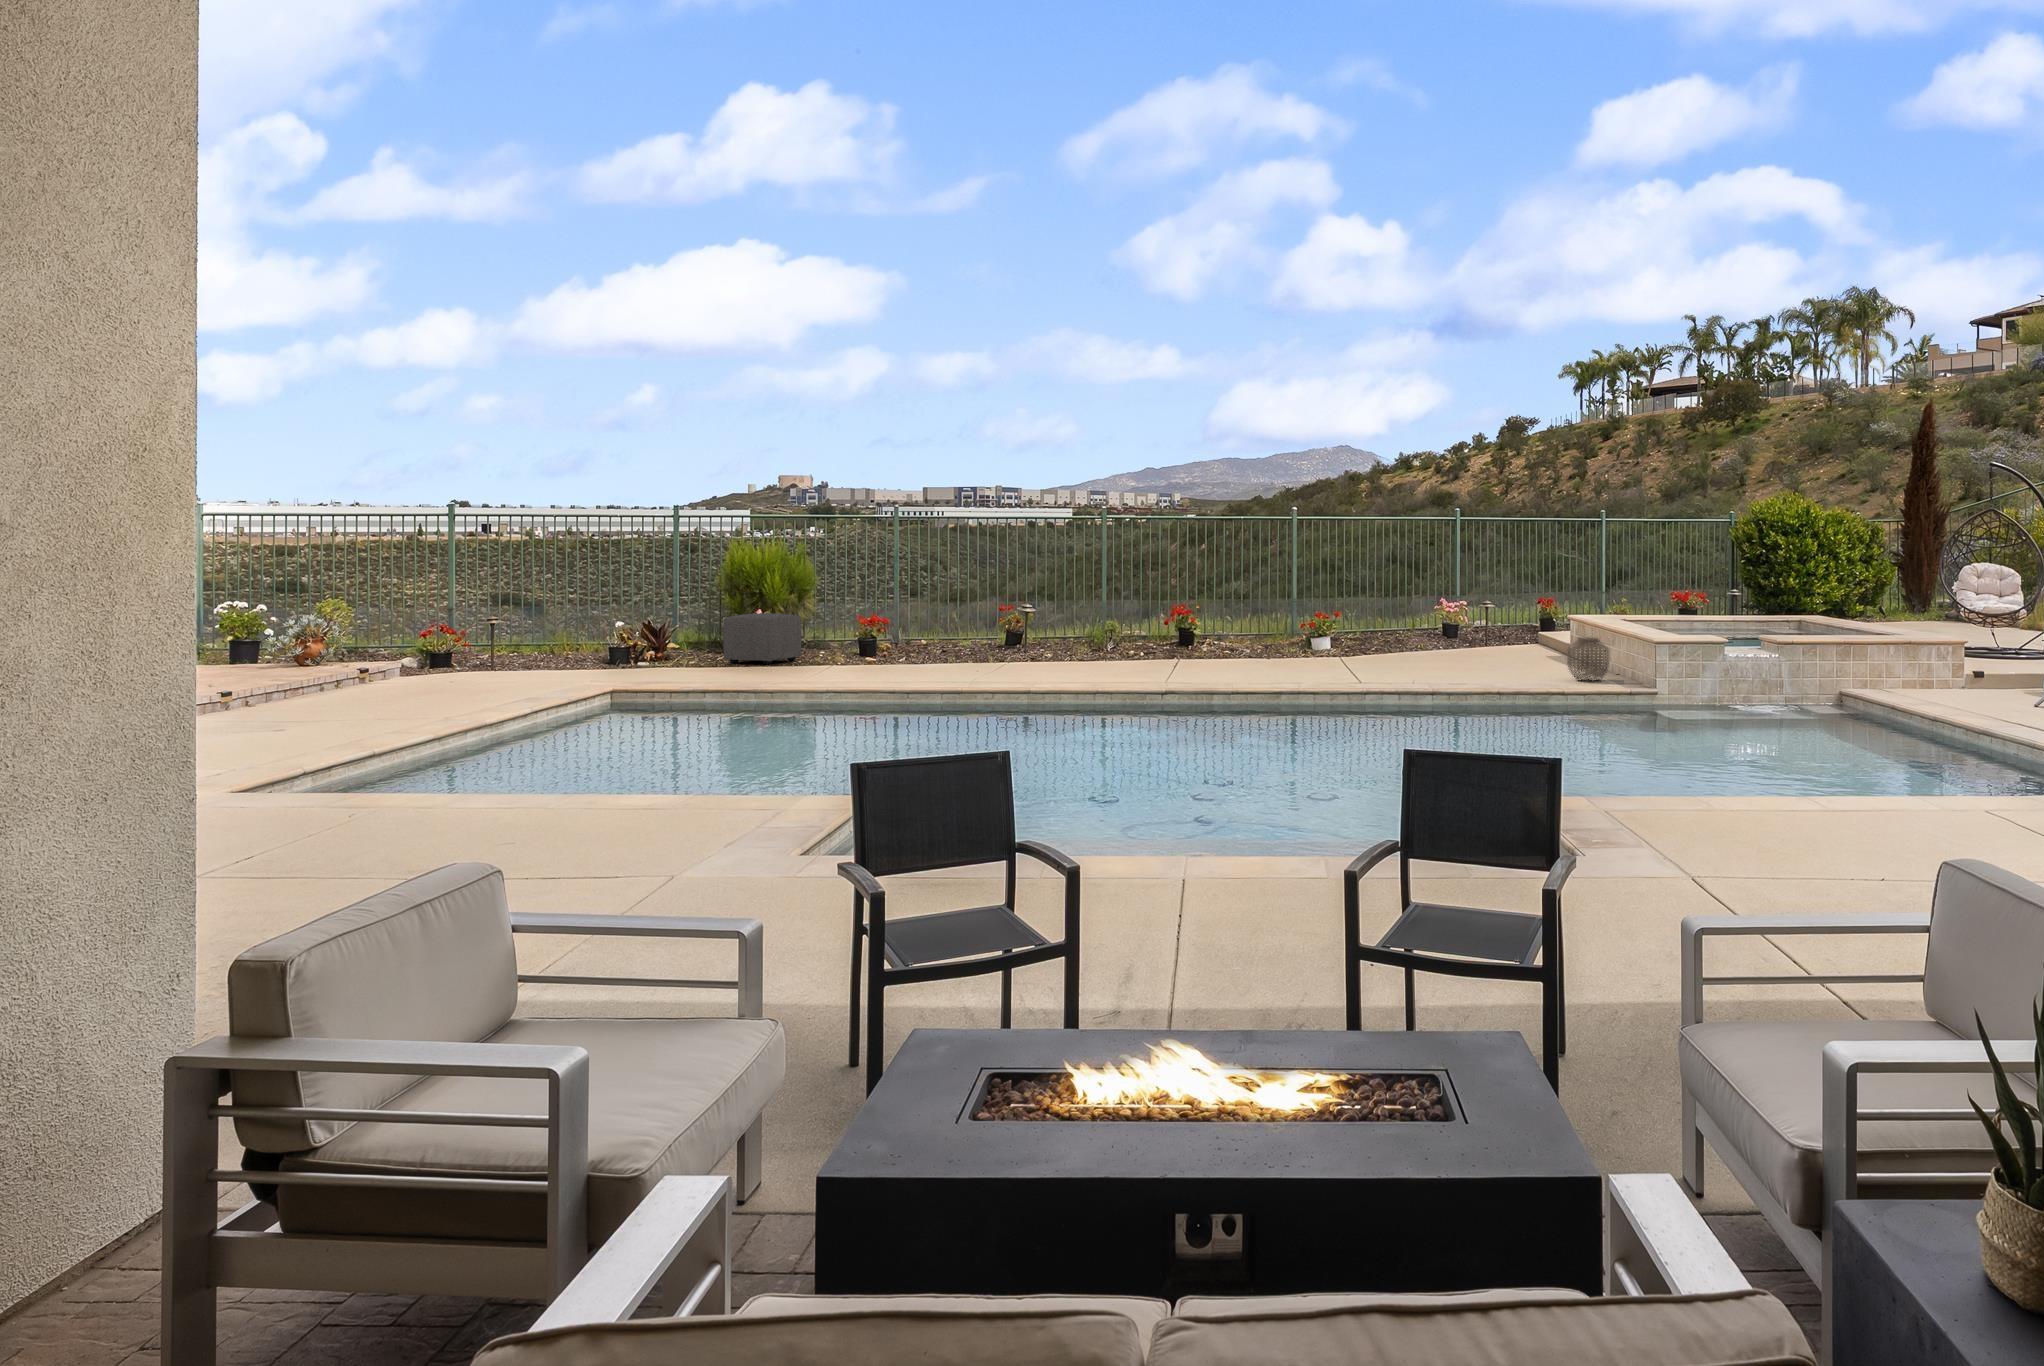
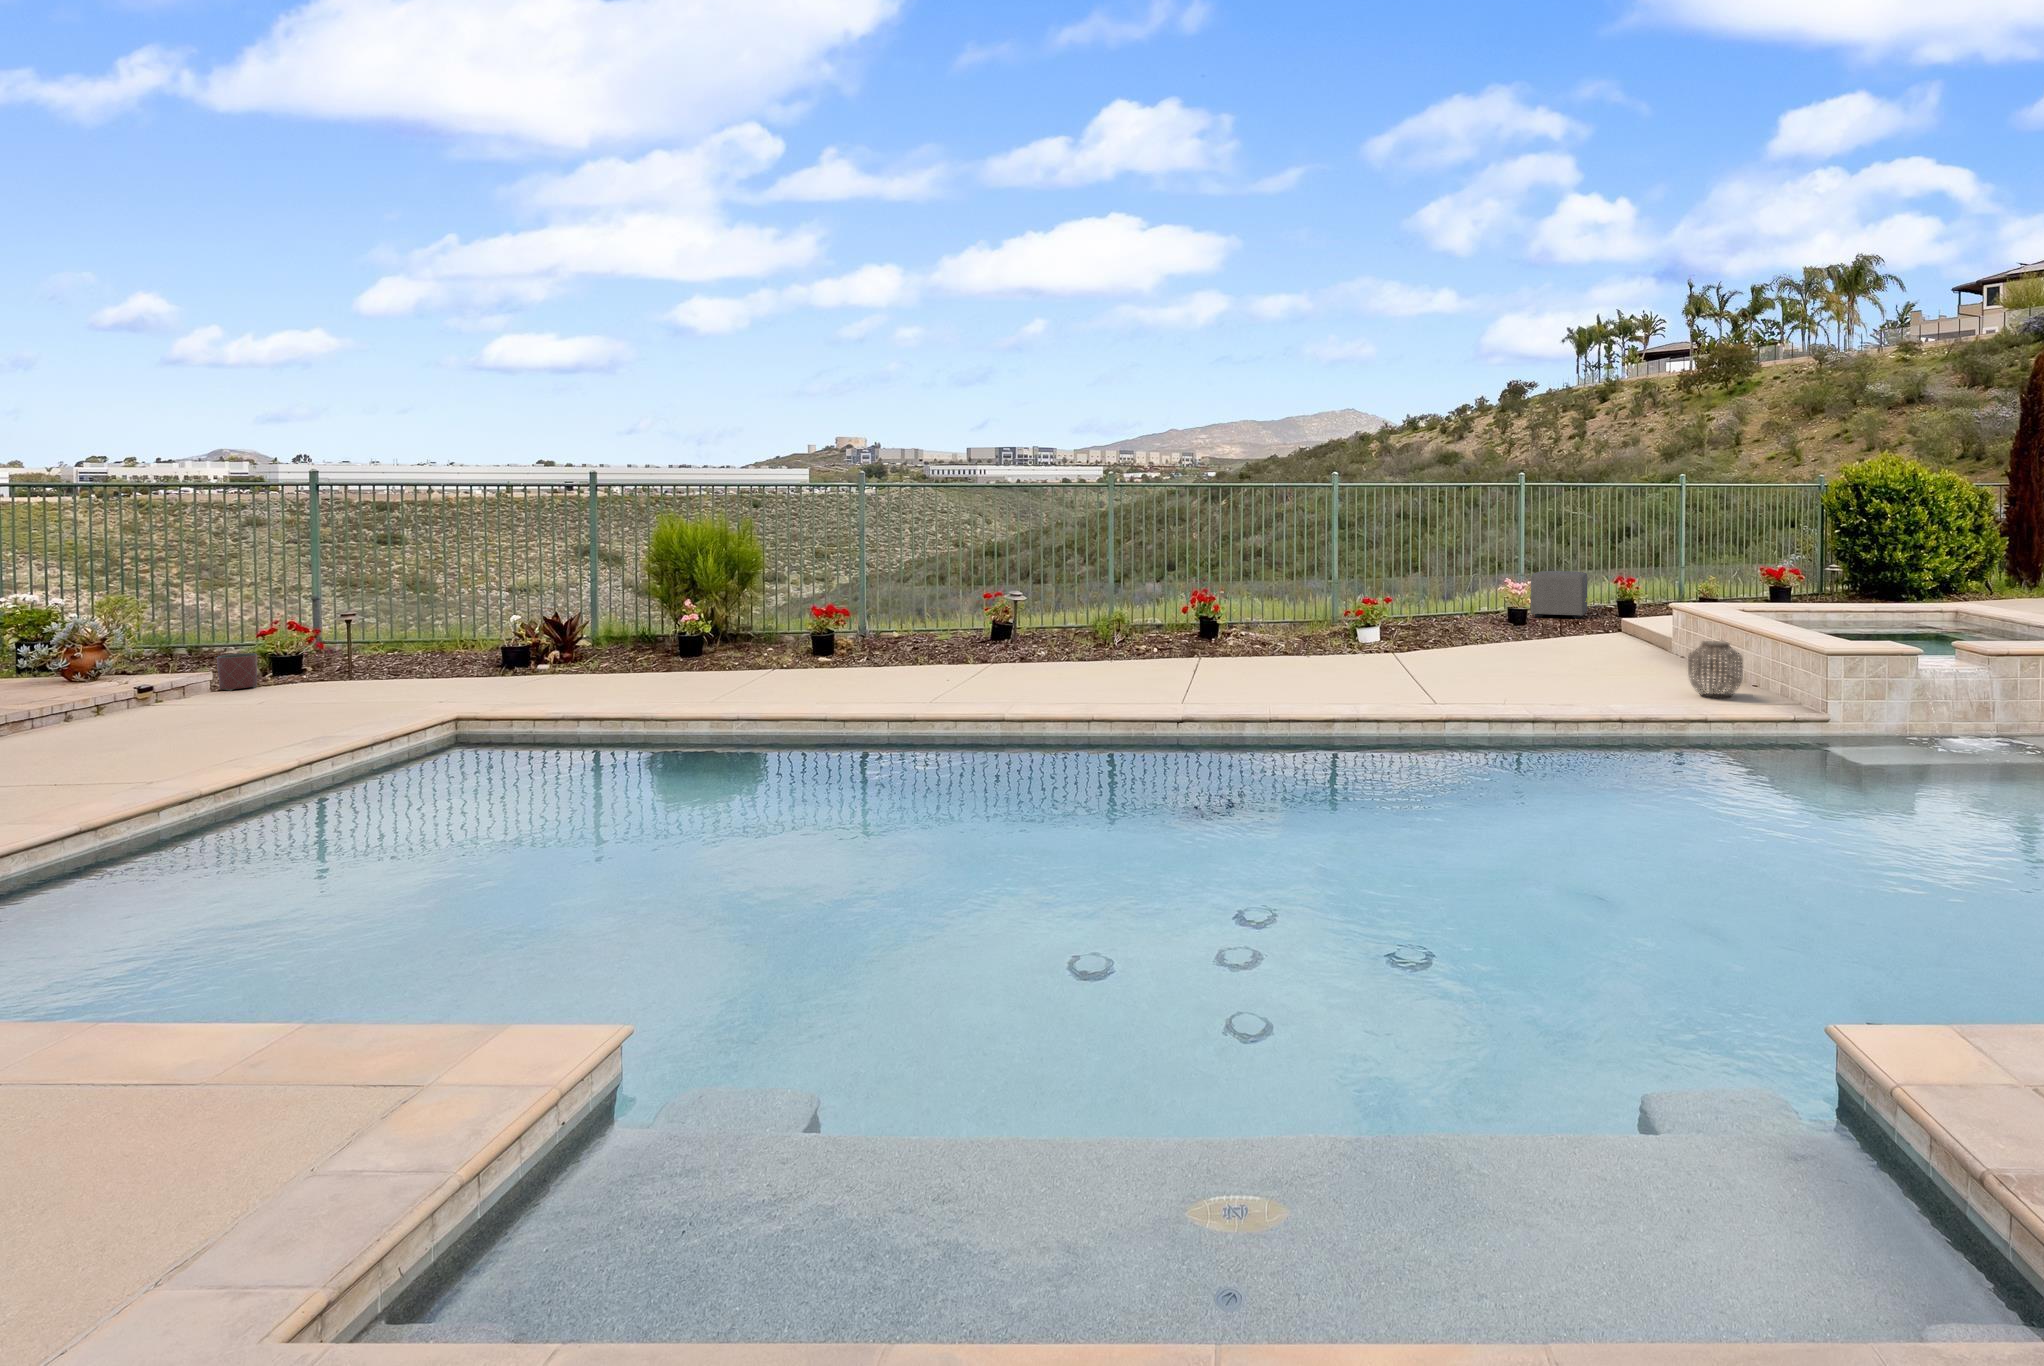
ottoman: present [723,613,802,665] -> present [1531,571,1587,619]
planter: none [379,647,409,677] -> present [217,653,257,691]

